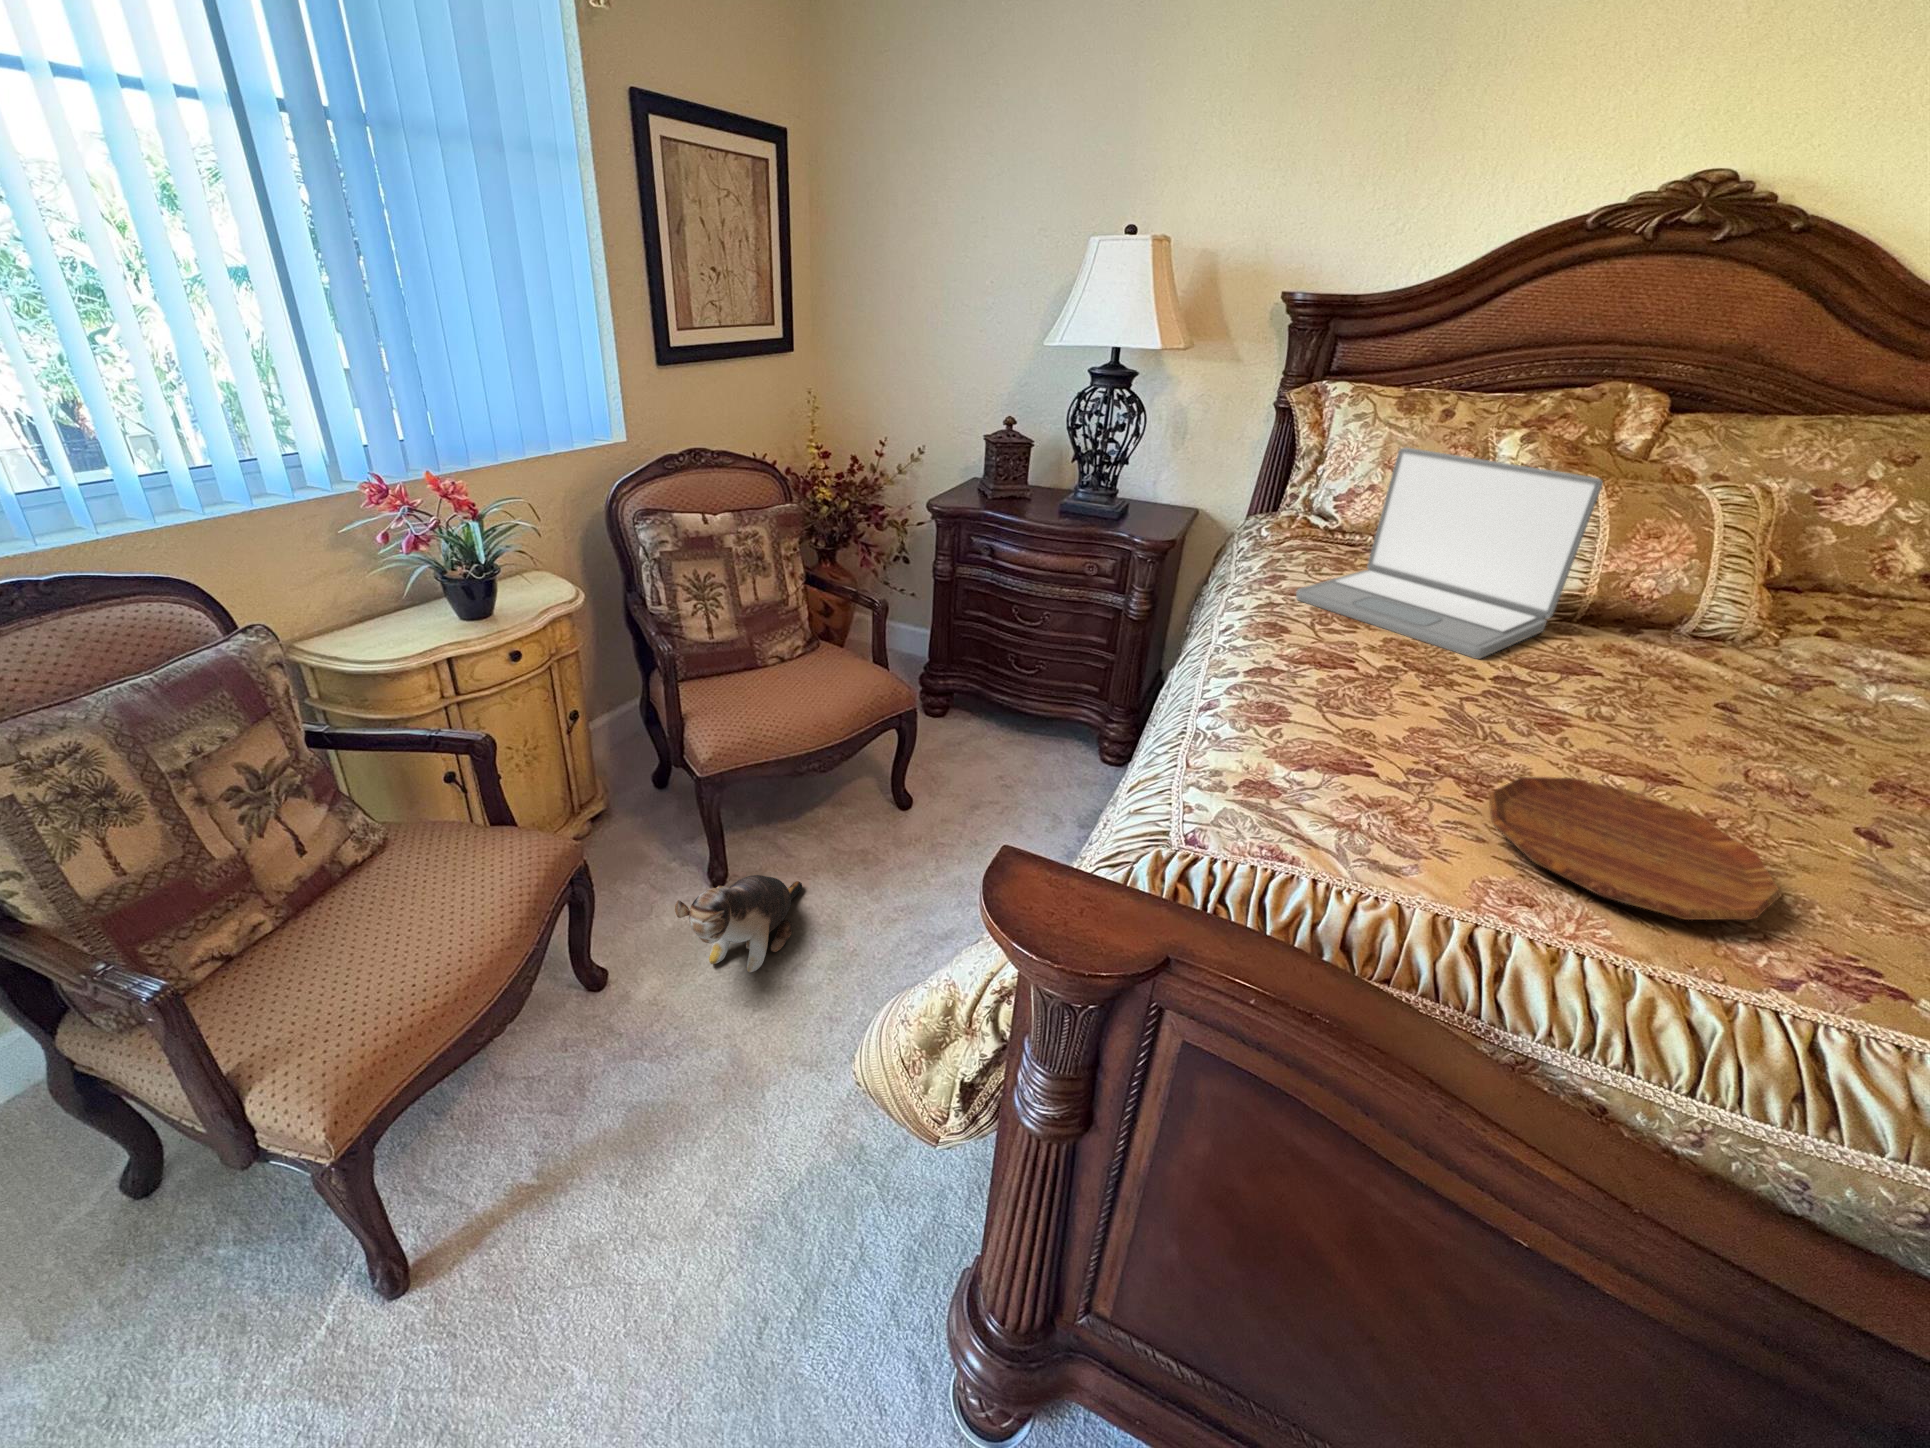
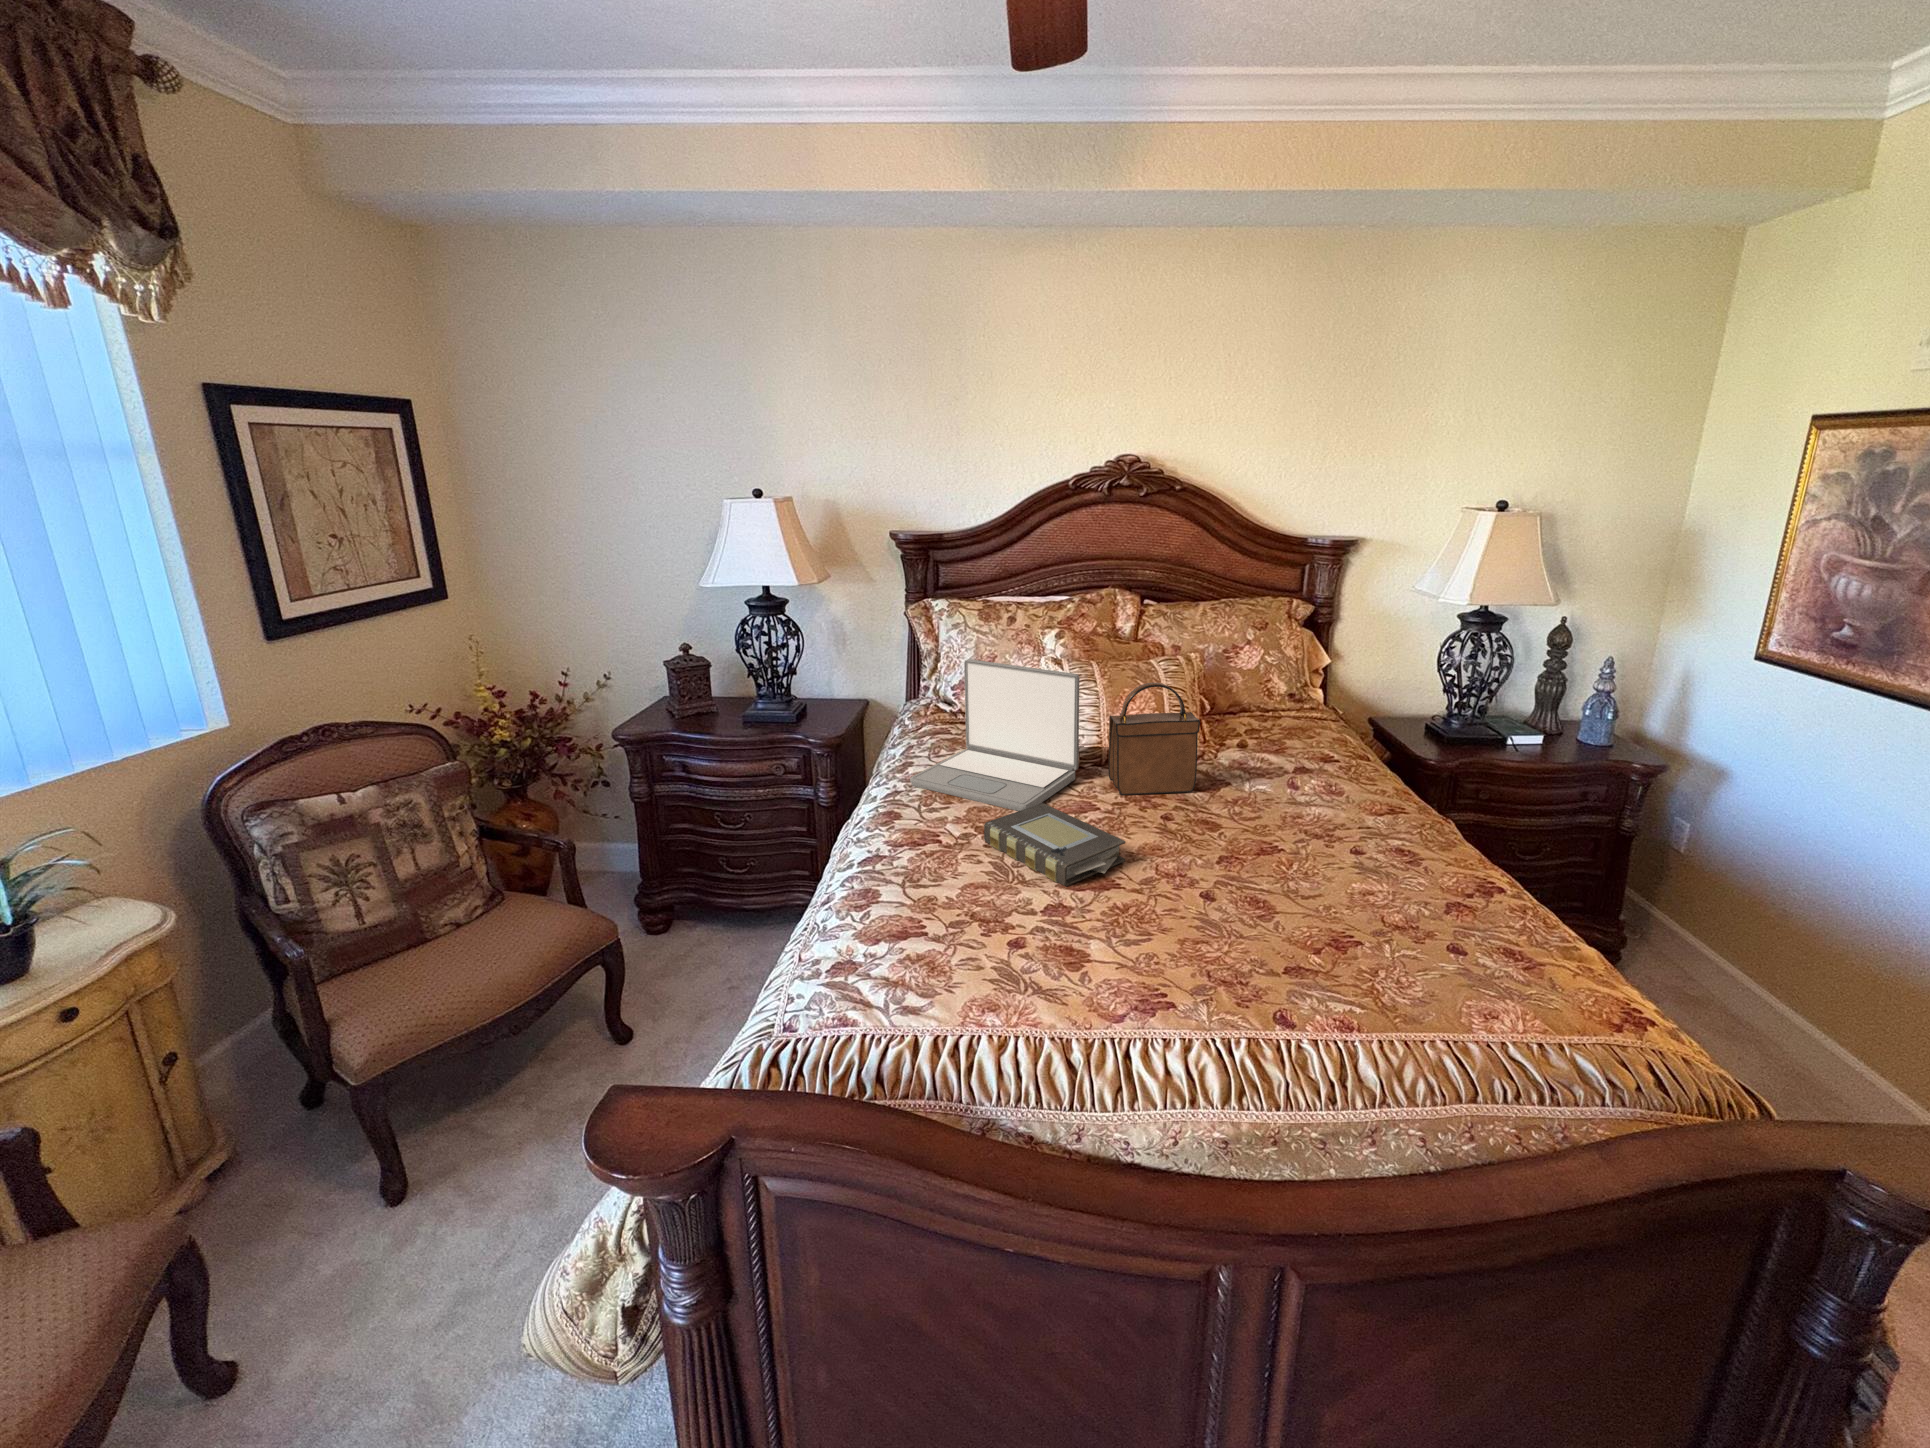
handbag: none [1601,504,1822,681] -> present [1109,683,1200,795]
book: none [1426,648,1691,765] -> present [984,803,1125,887]
tray: present [1488,777,1781,920] -> none [985,903,1135,992]
plush toy: present [675,875,802,973] -> none [323,1161,502,1296]

